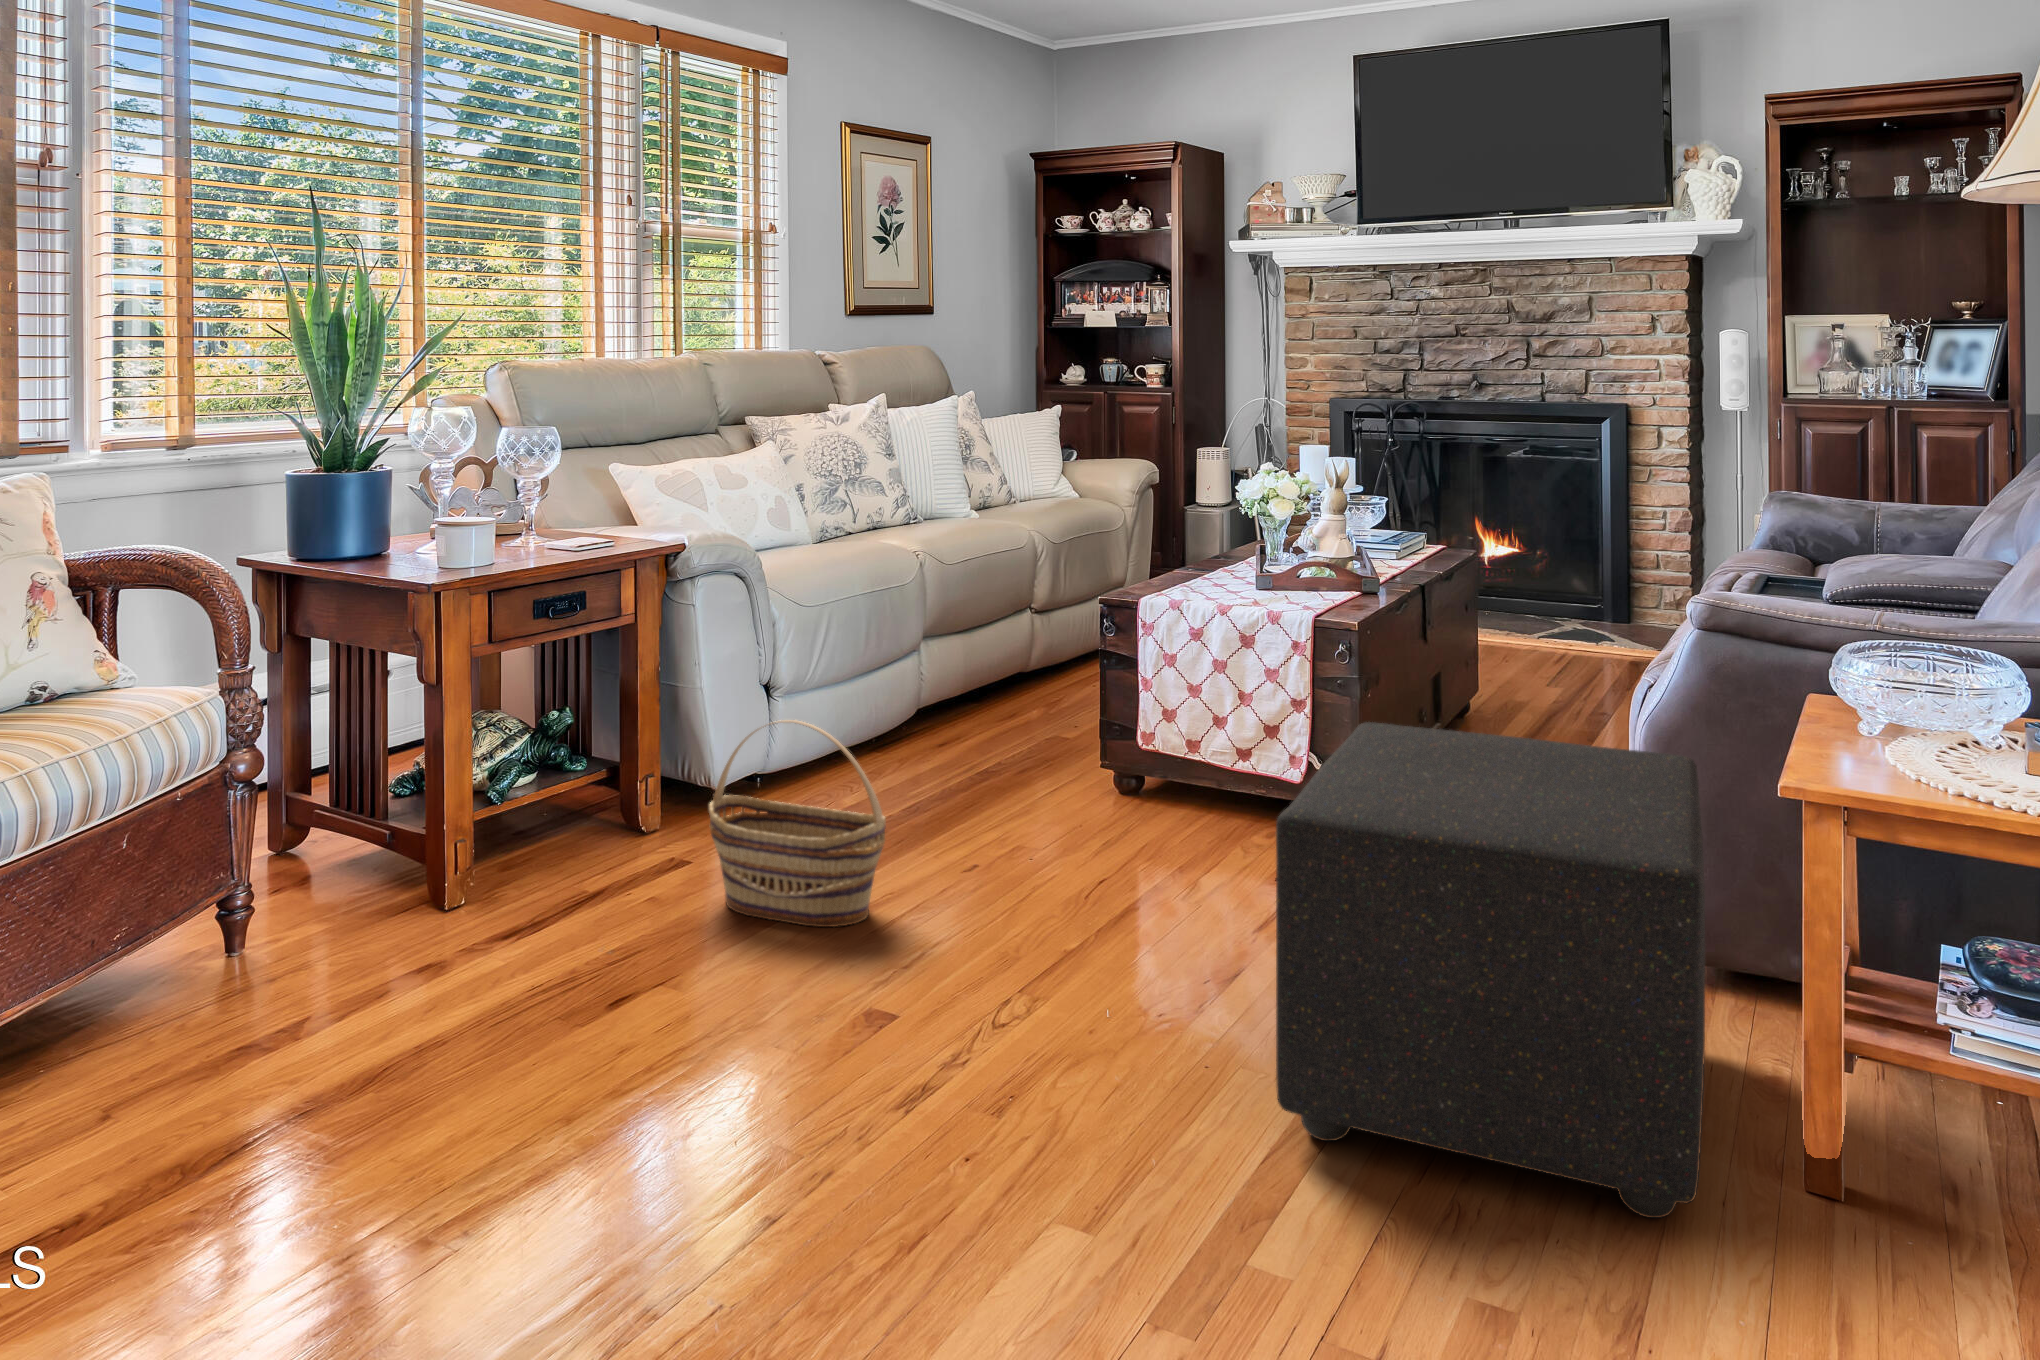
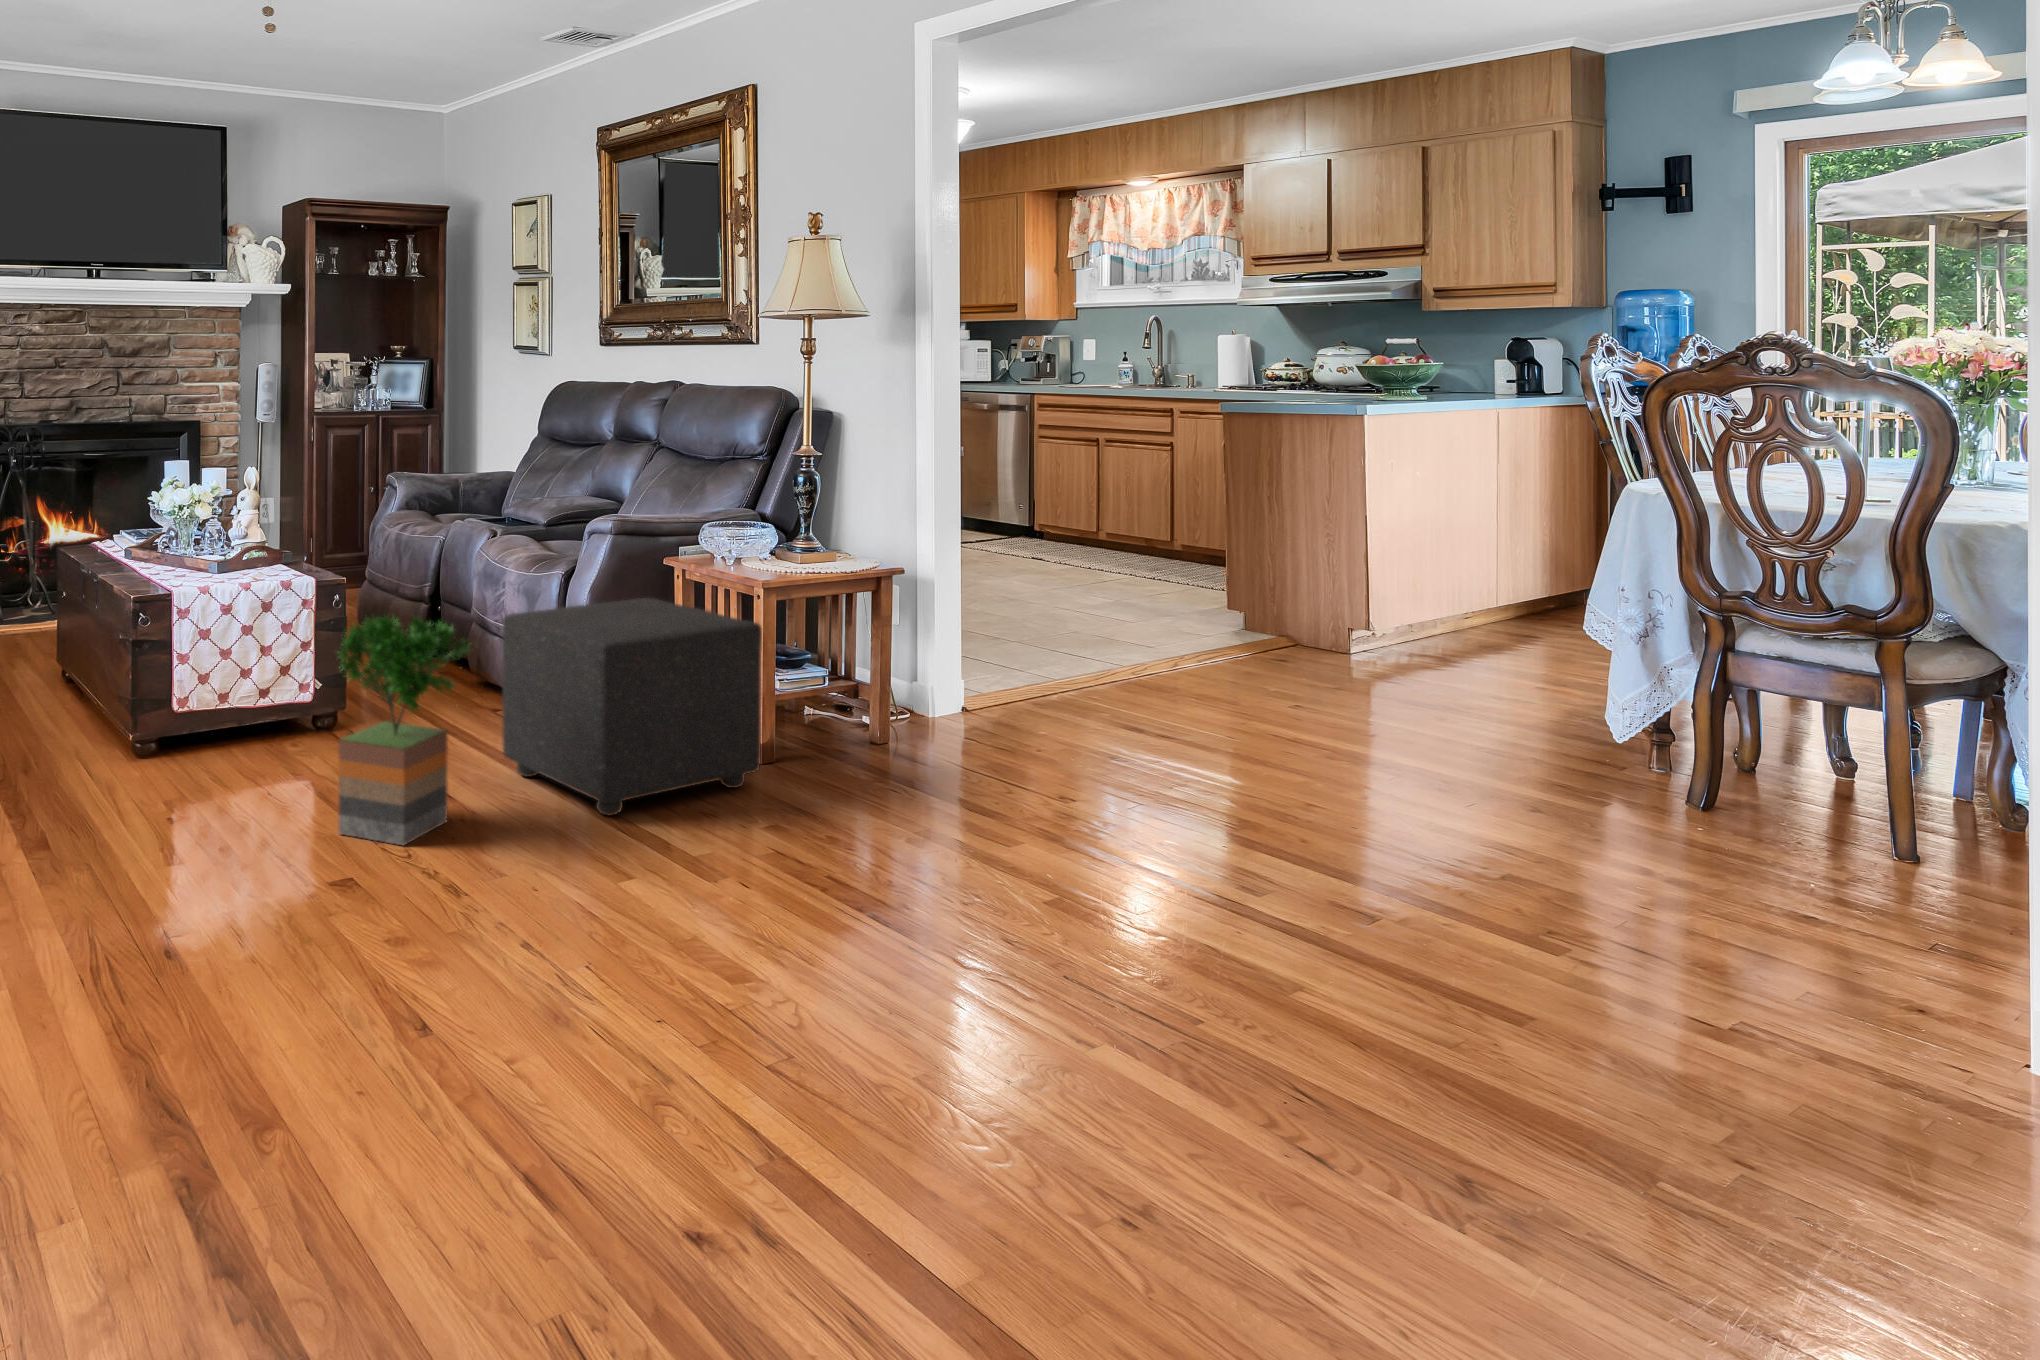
potted tree: none [938,668,1178,1028] -> present [338,616,469,845]
basket: present [709,720,885,927] -> none [45,707,208,881]

